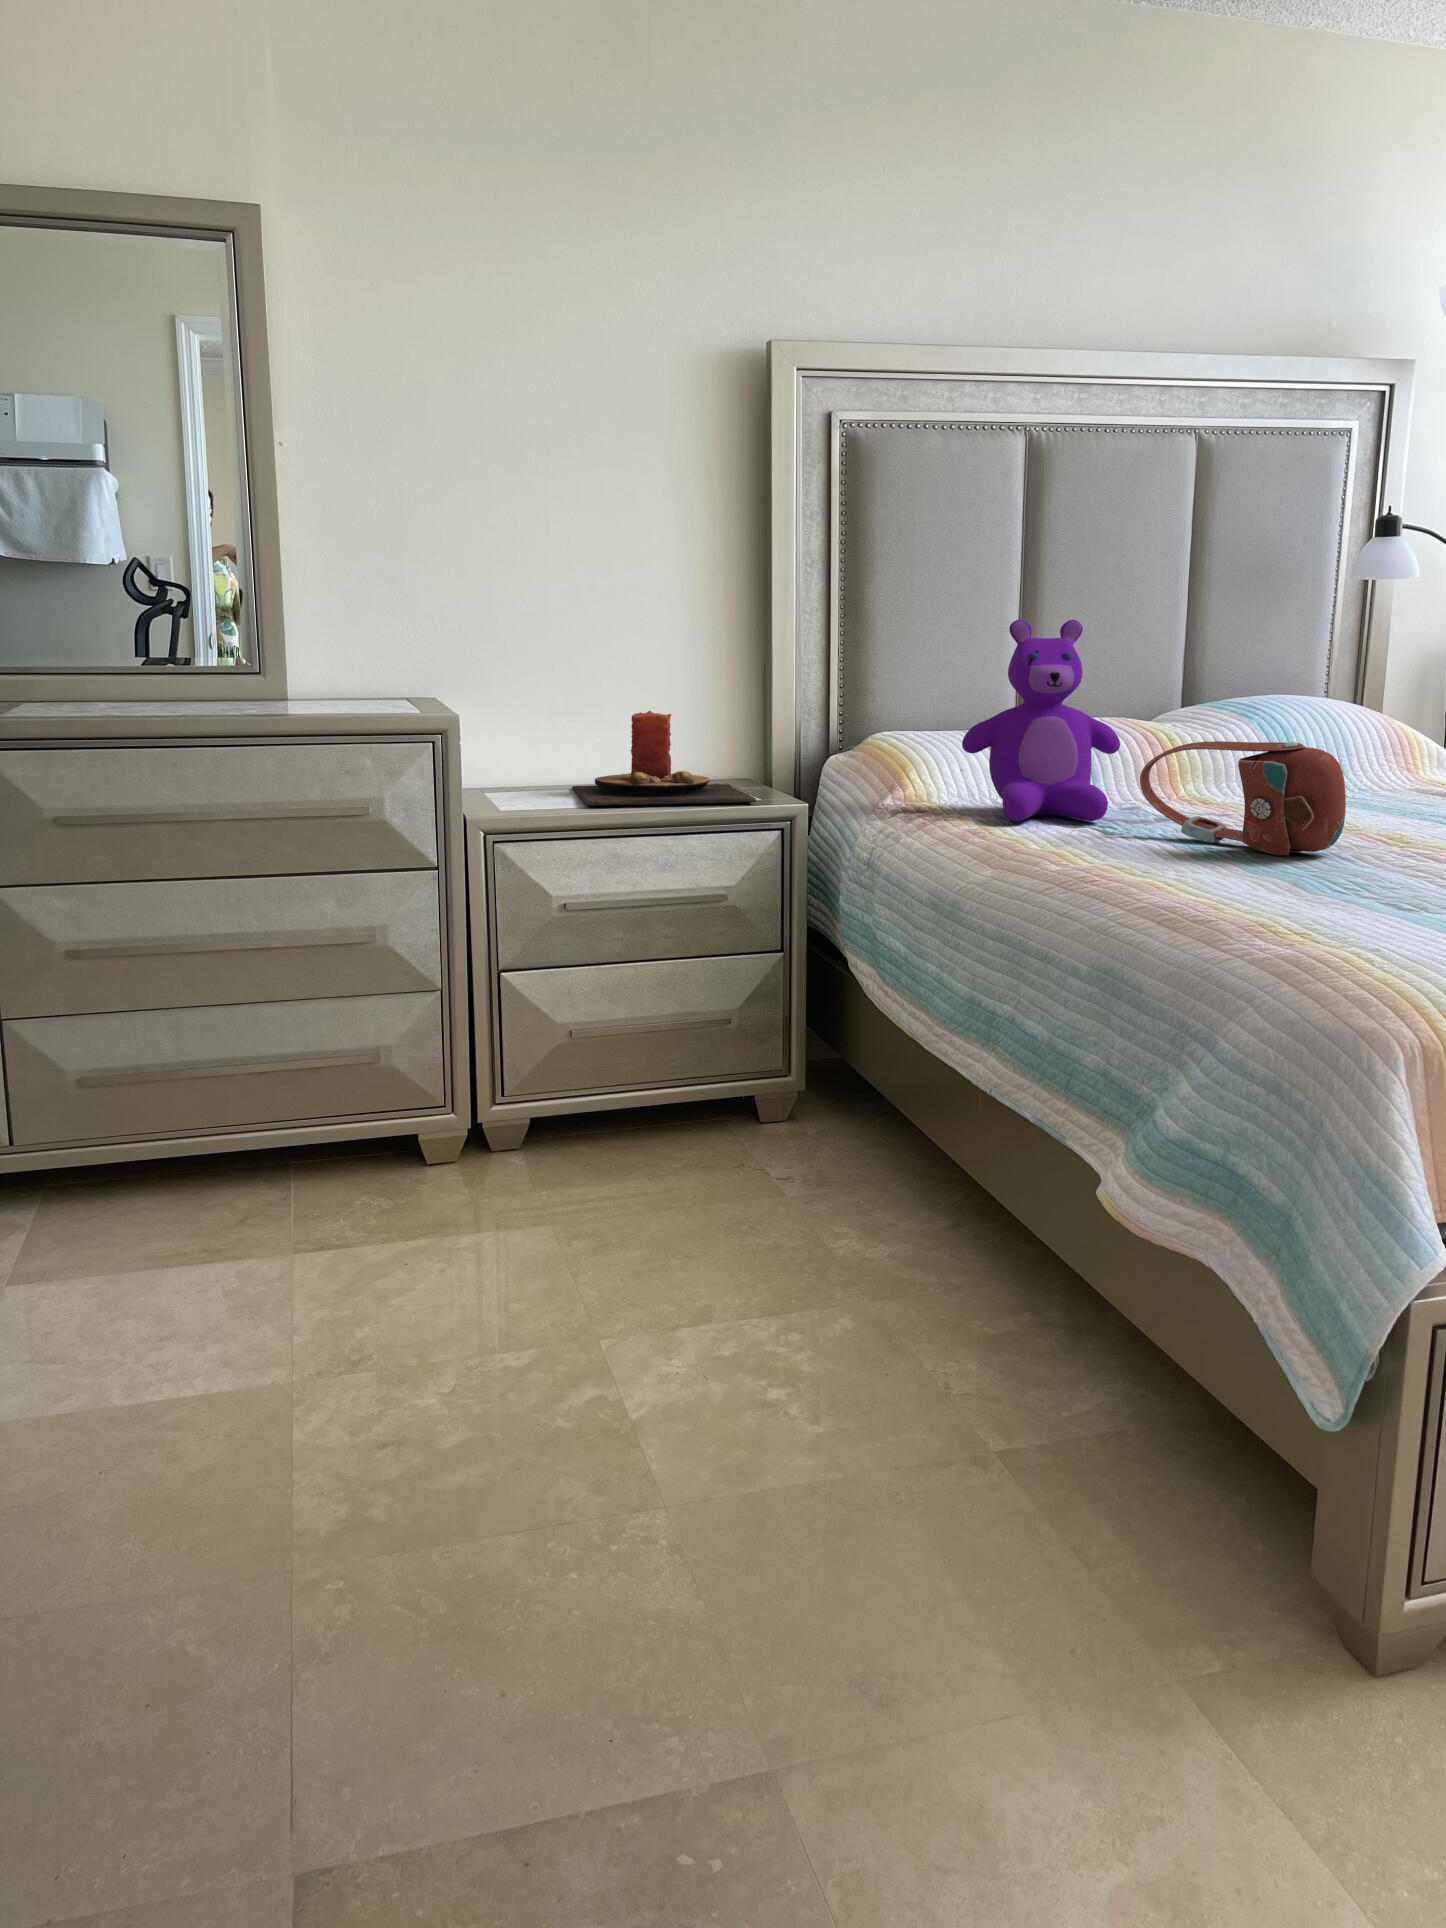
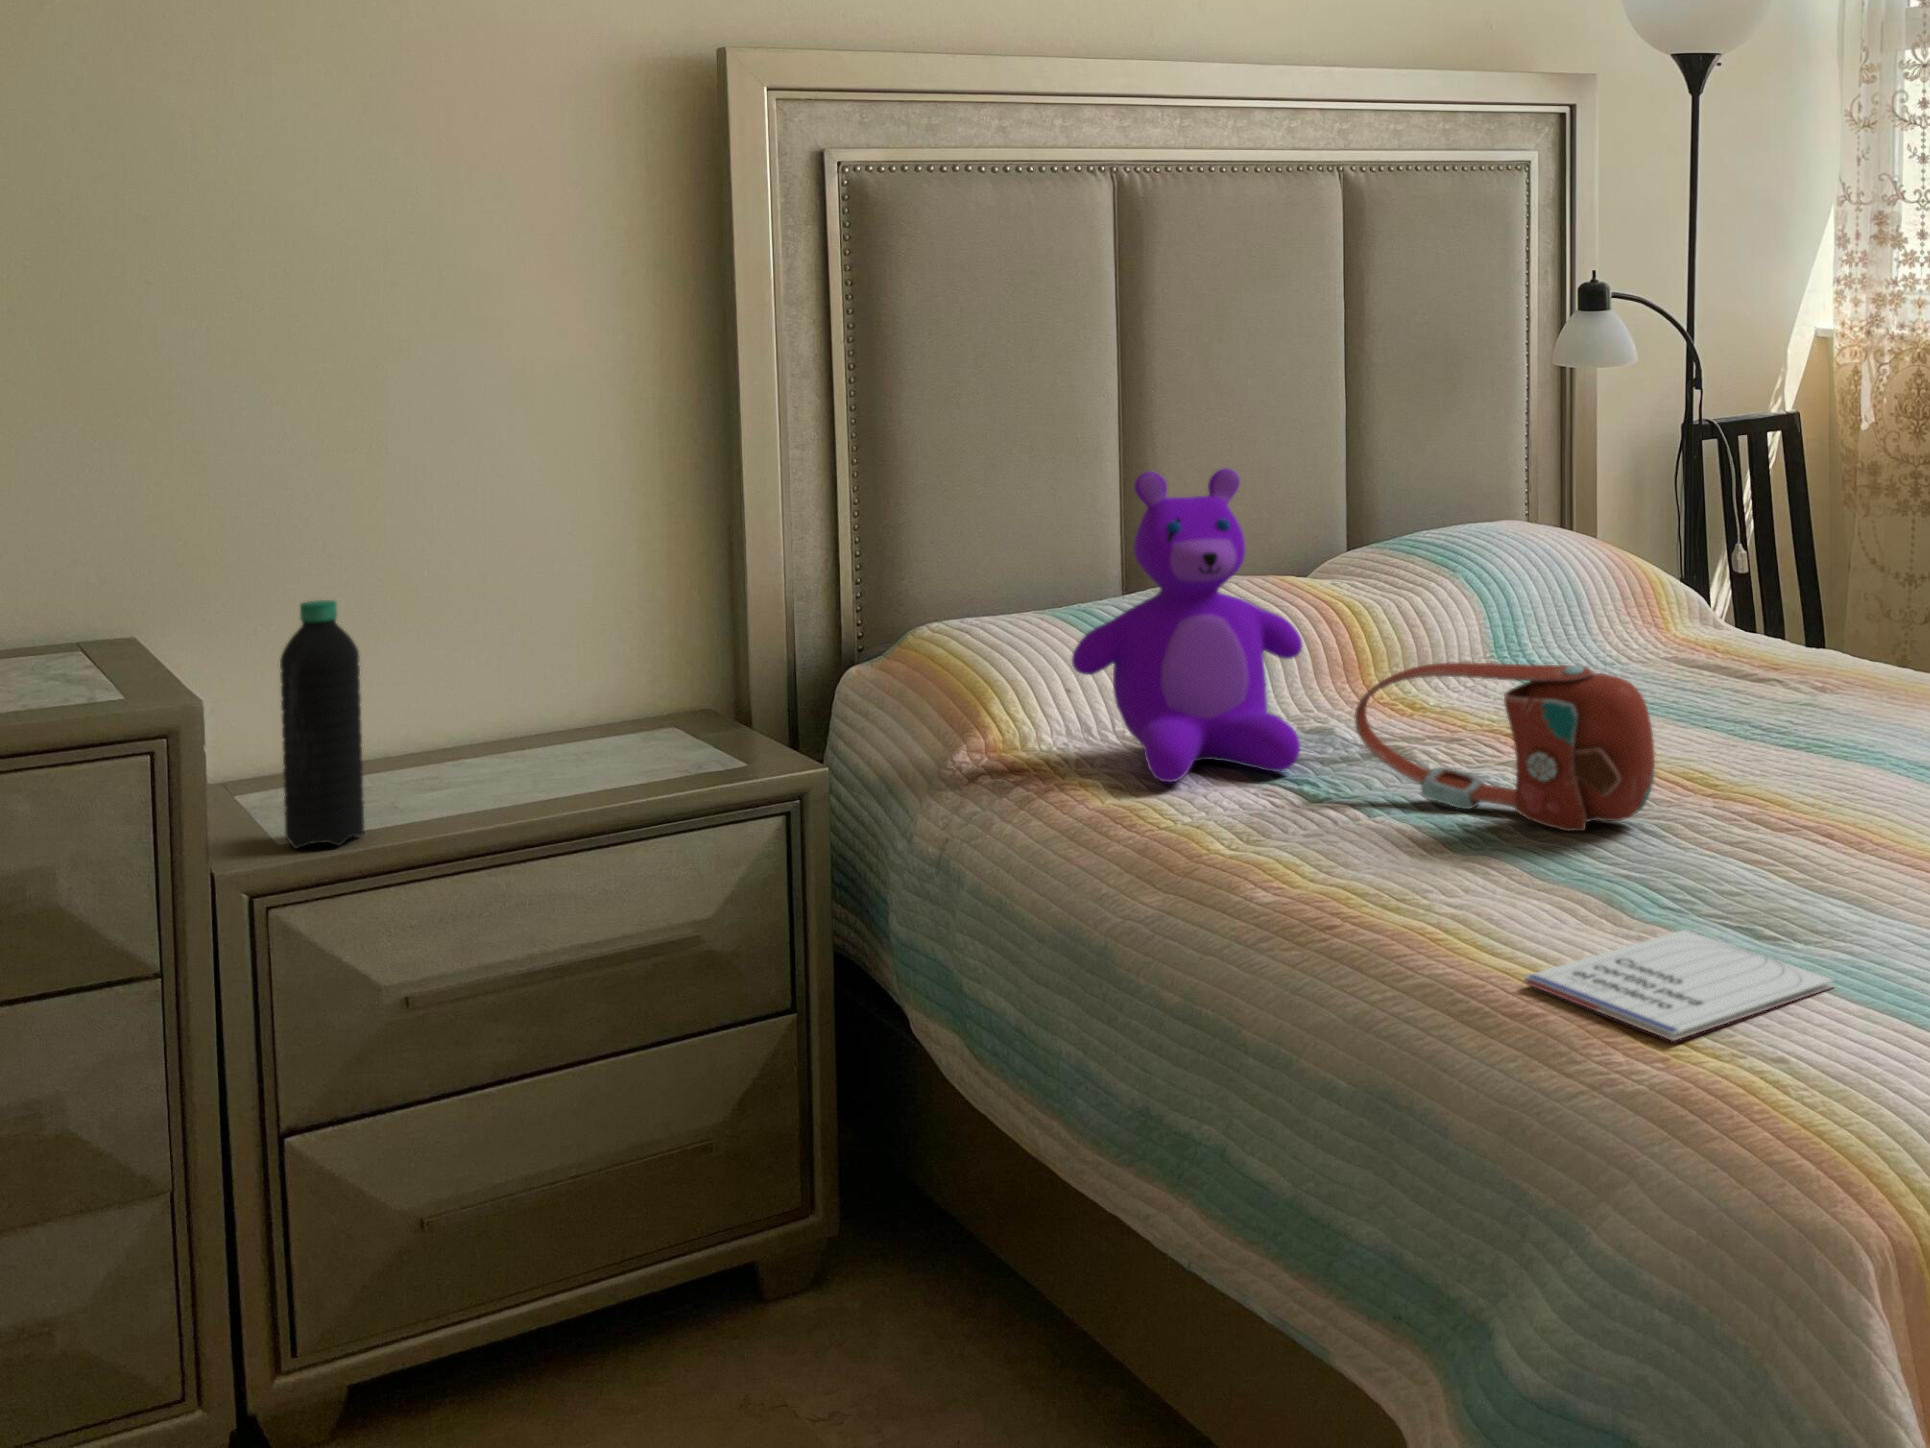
water bottle: none [503,672,547,813] -> present [280,600,364,848]
candle: present [572,711,756,806] -> none [402,633,740,815]
notebook: none [1202,895,1422,935] -> present [1524,930,1834,1041]

